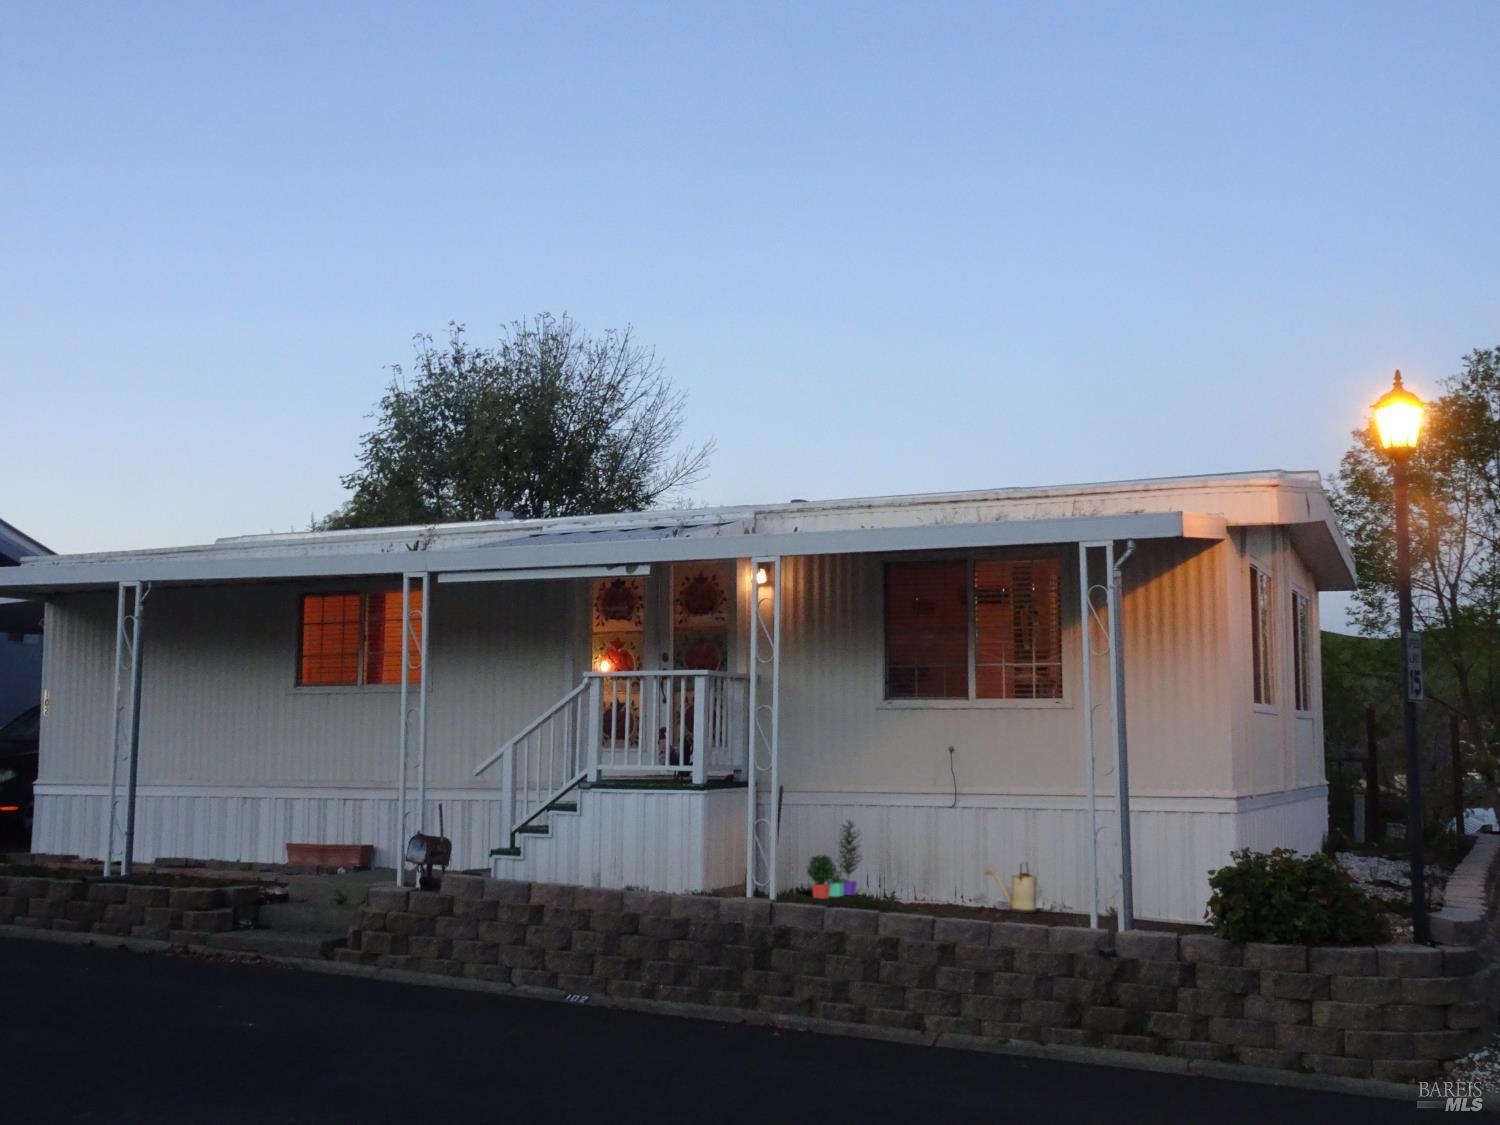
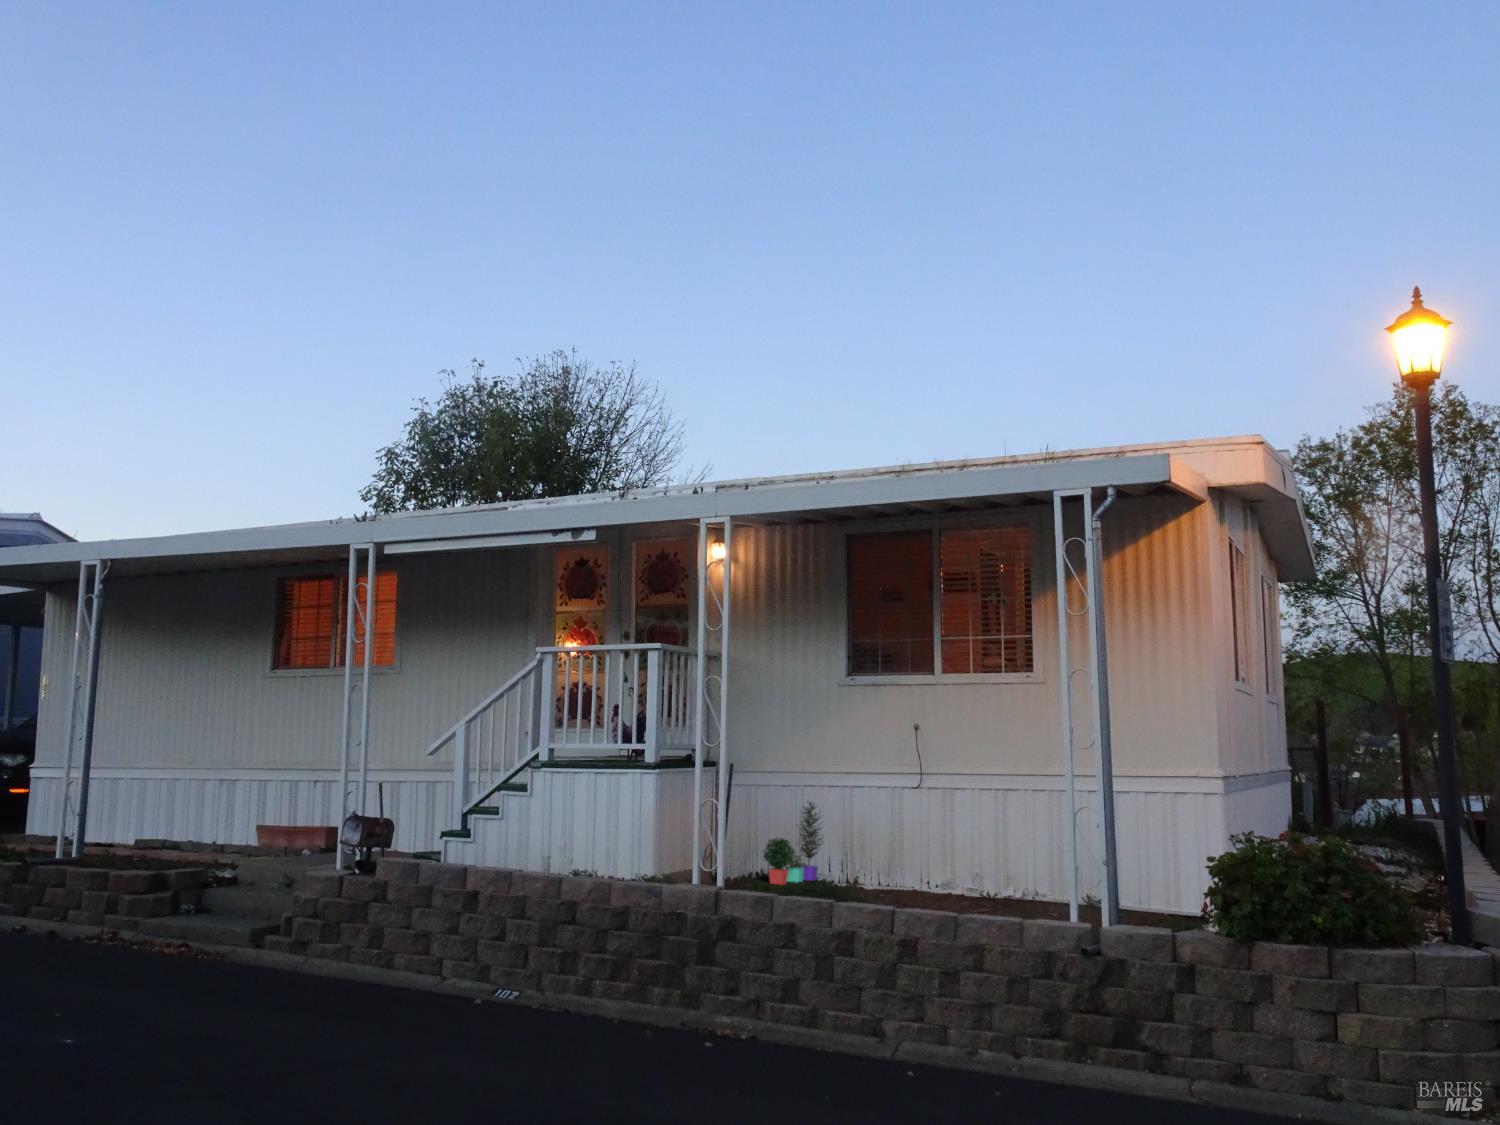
watering can: present [986,864,1037,913] -> none [953,846,1013,901]

